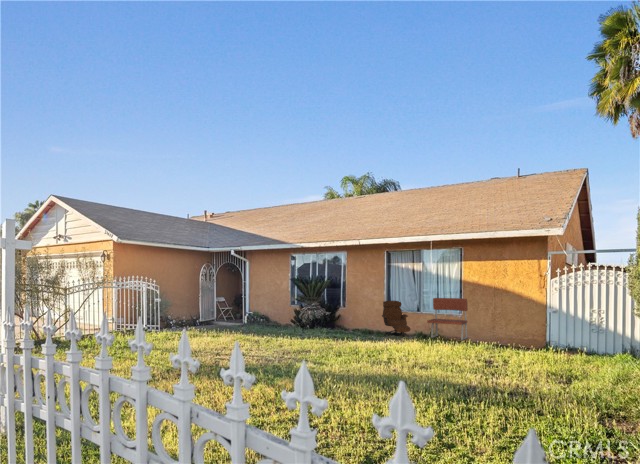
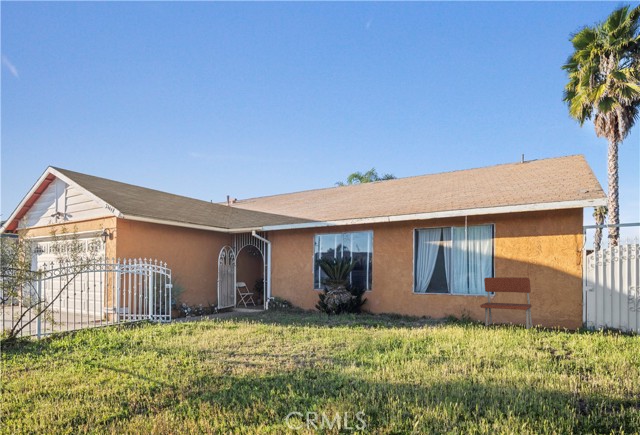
lounge chair: present [382,301,411,336] -> none [421,282,459,325]

